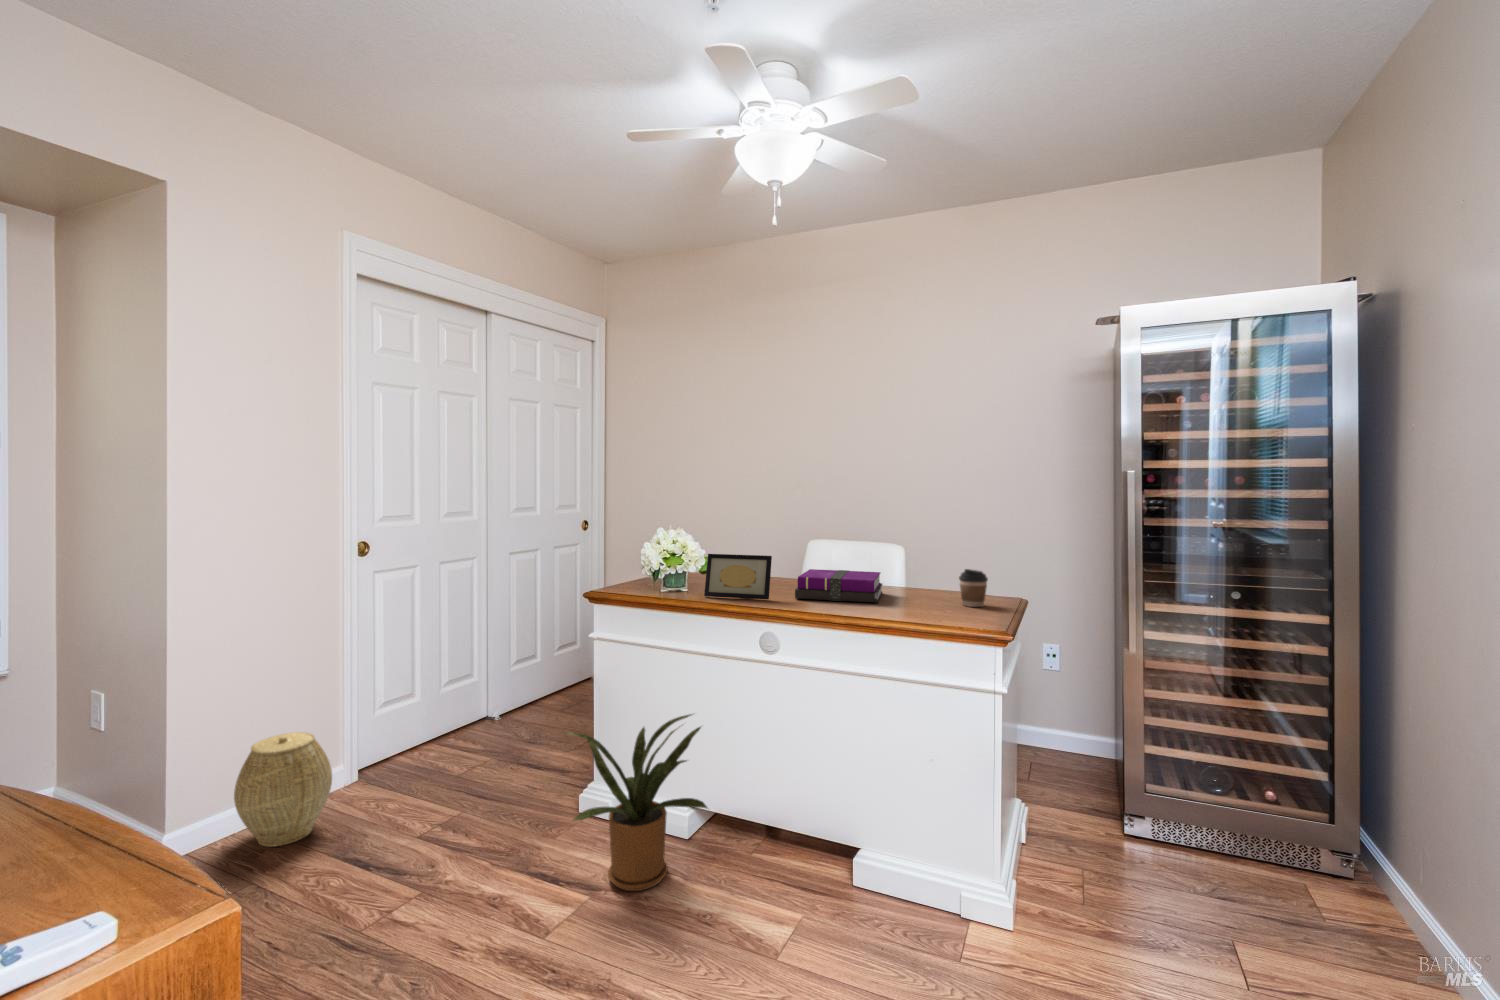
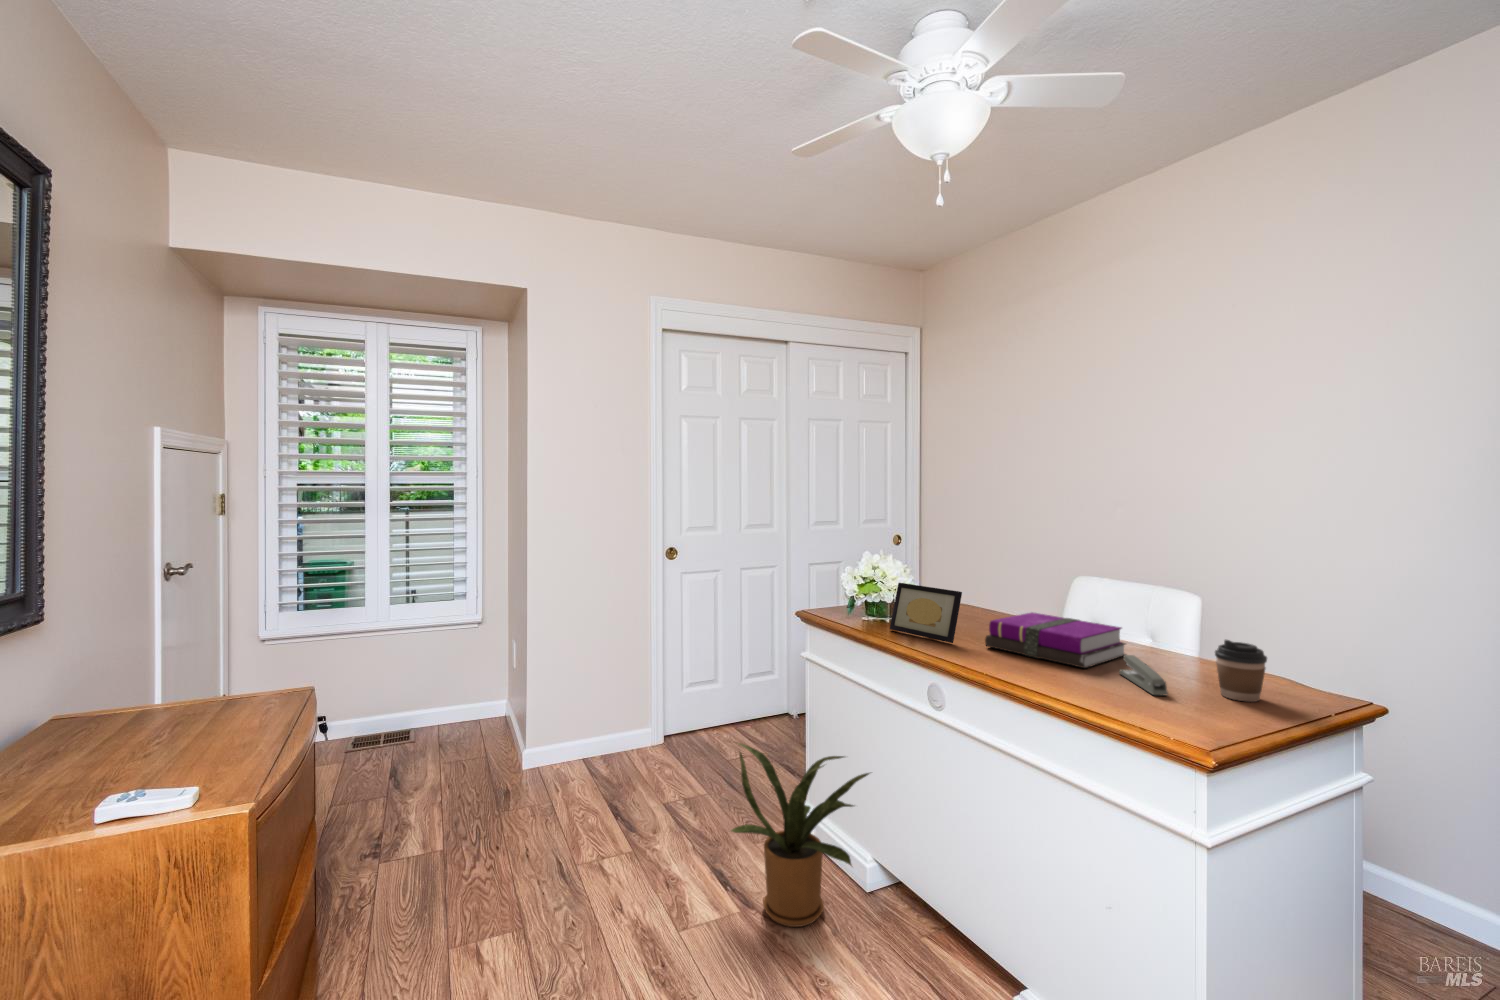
stapler: none [898,588,944,611] -> present [1119,655,1168,695]
woven basket: present [234,732,332,847] -> none [560,694,624,779]

